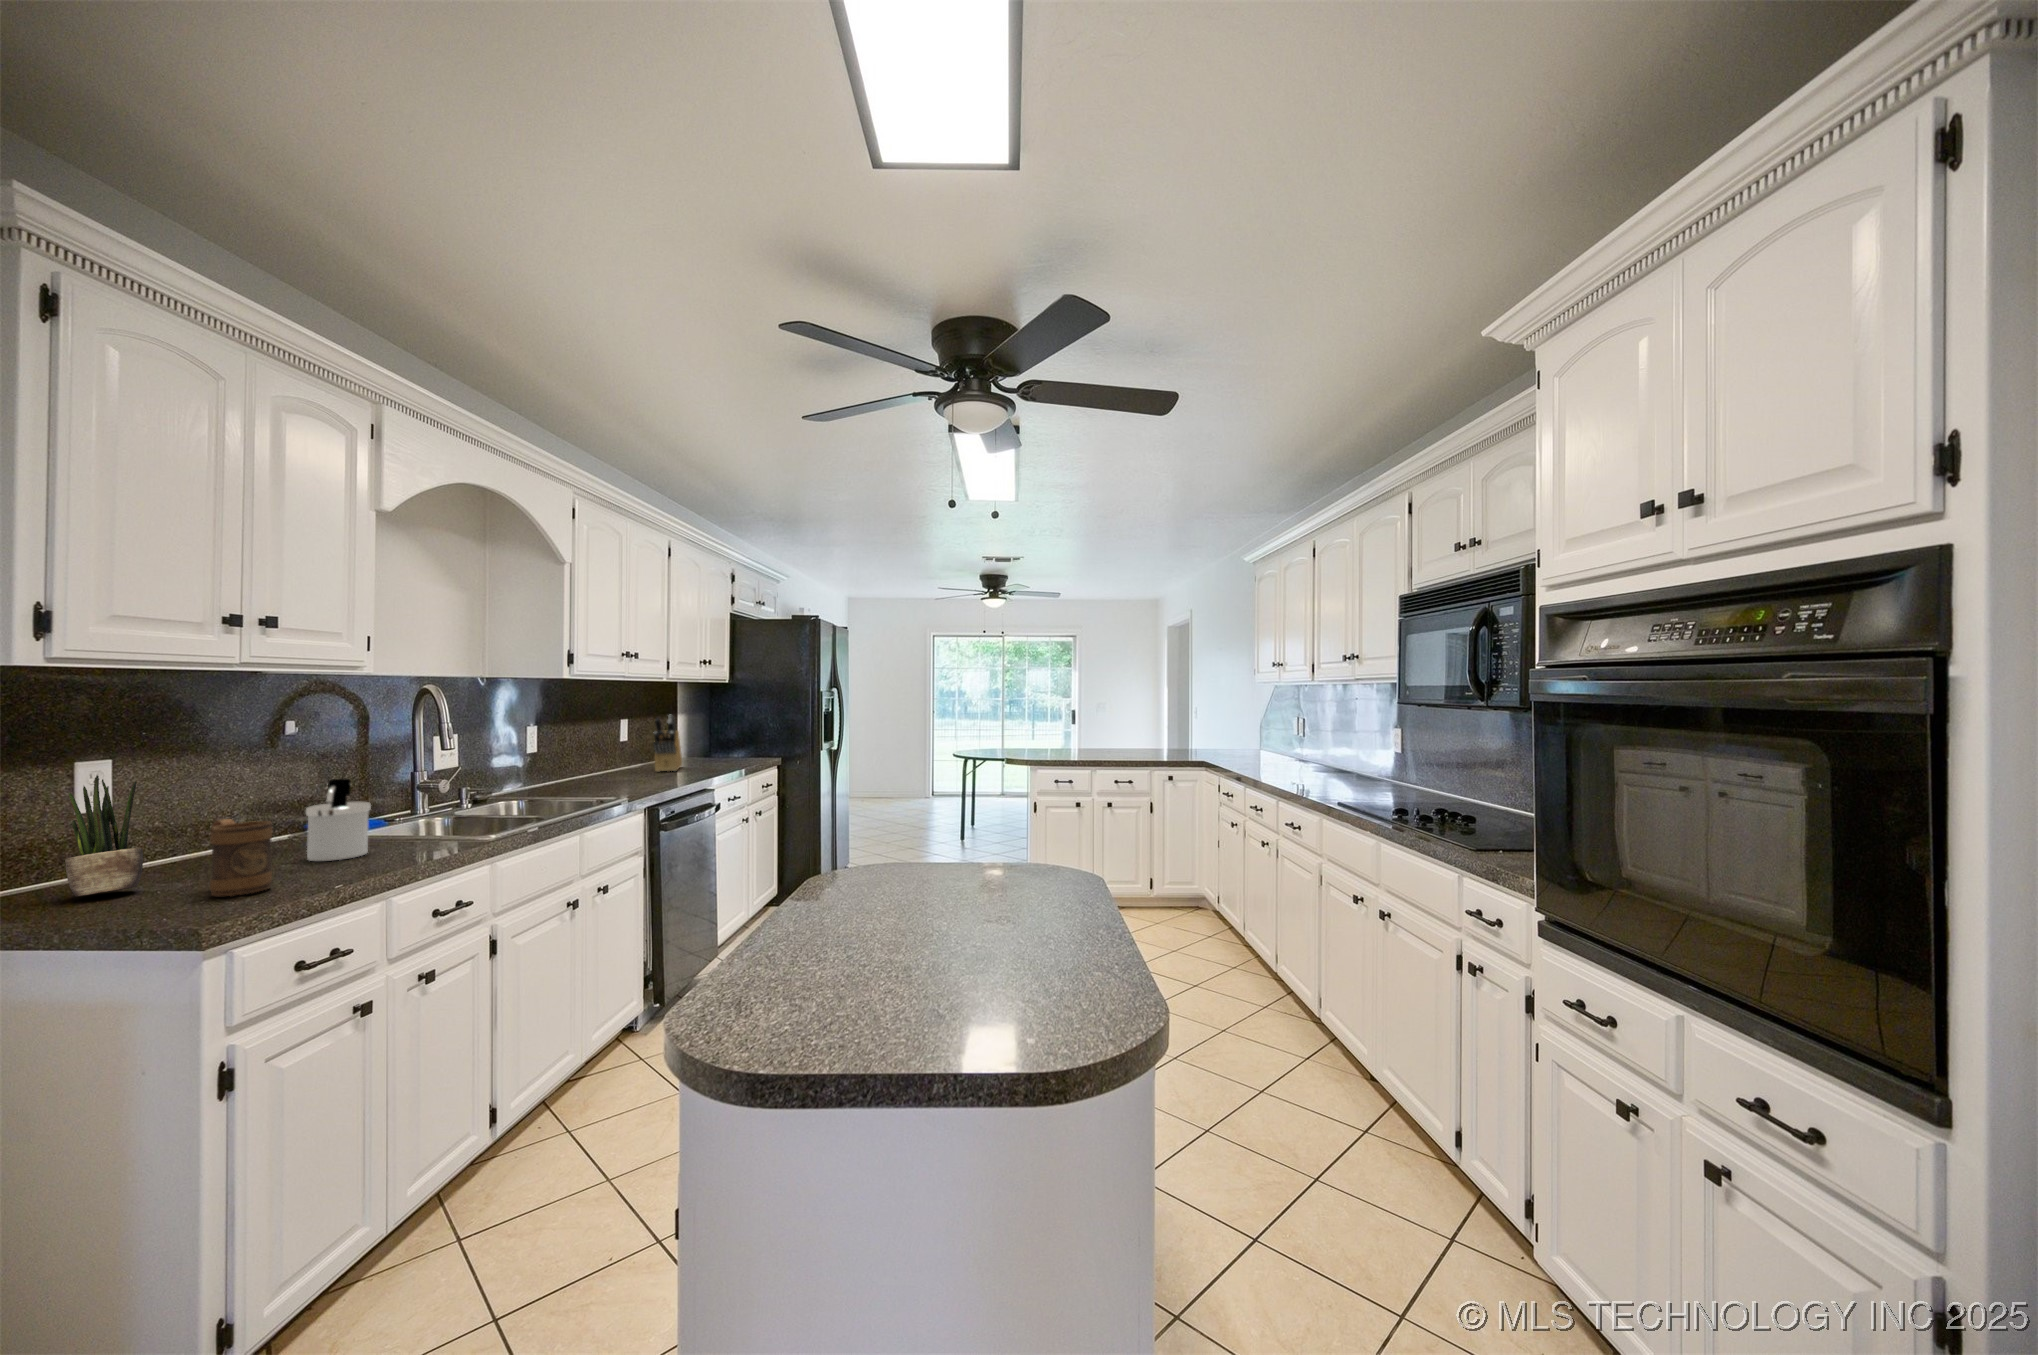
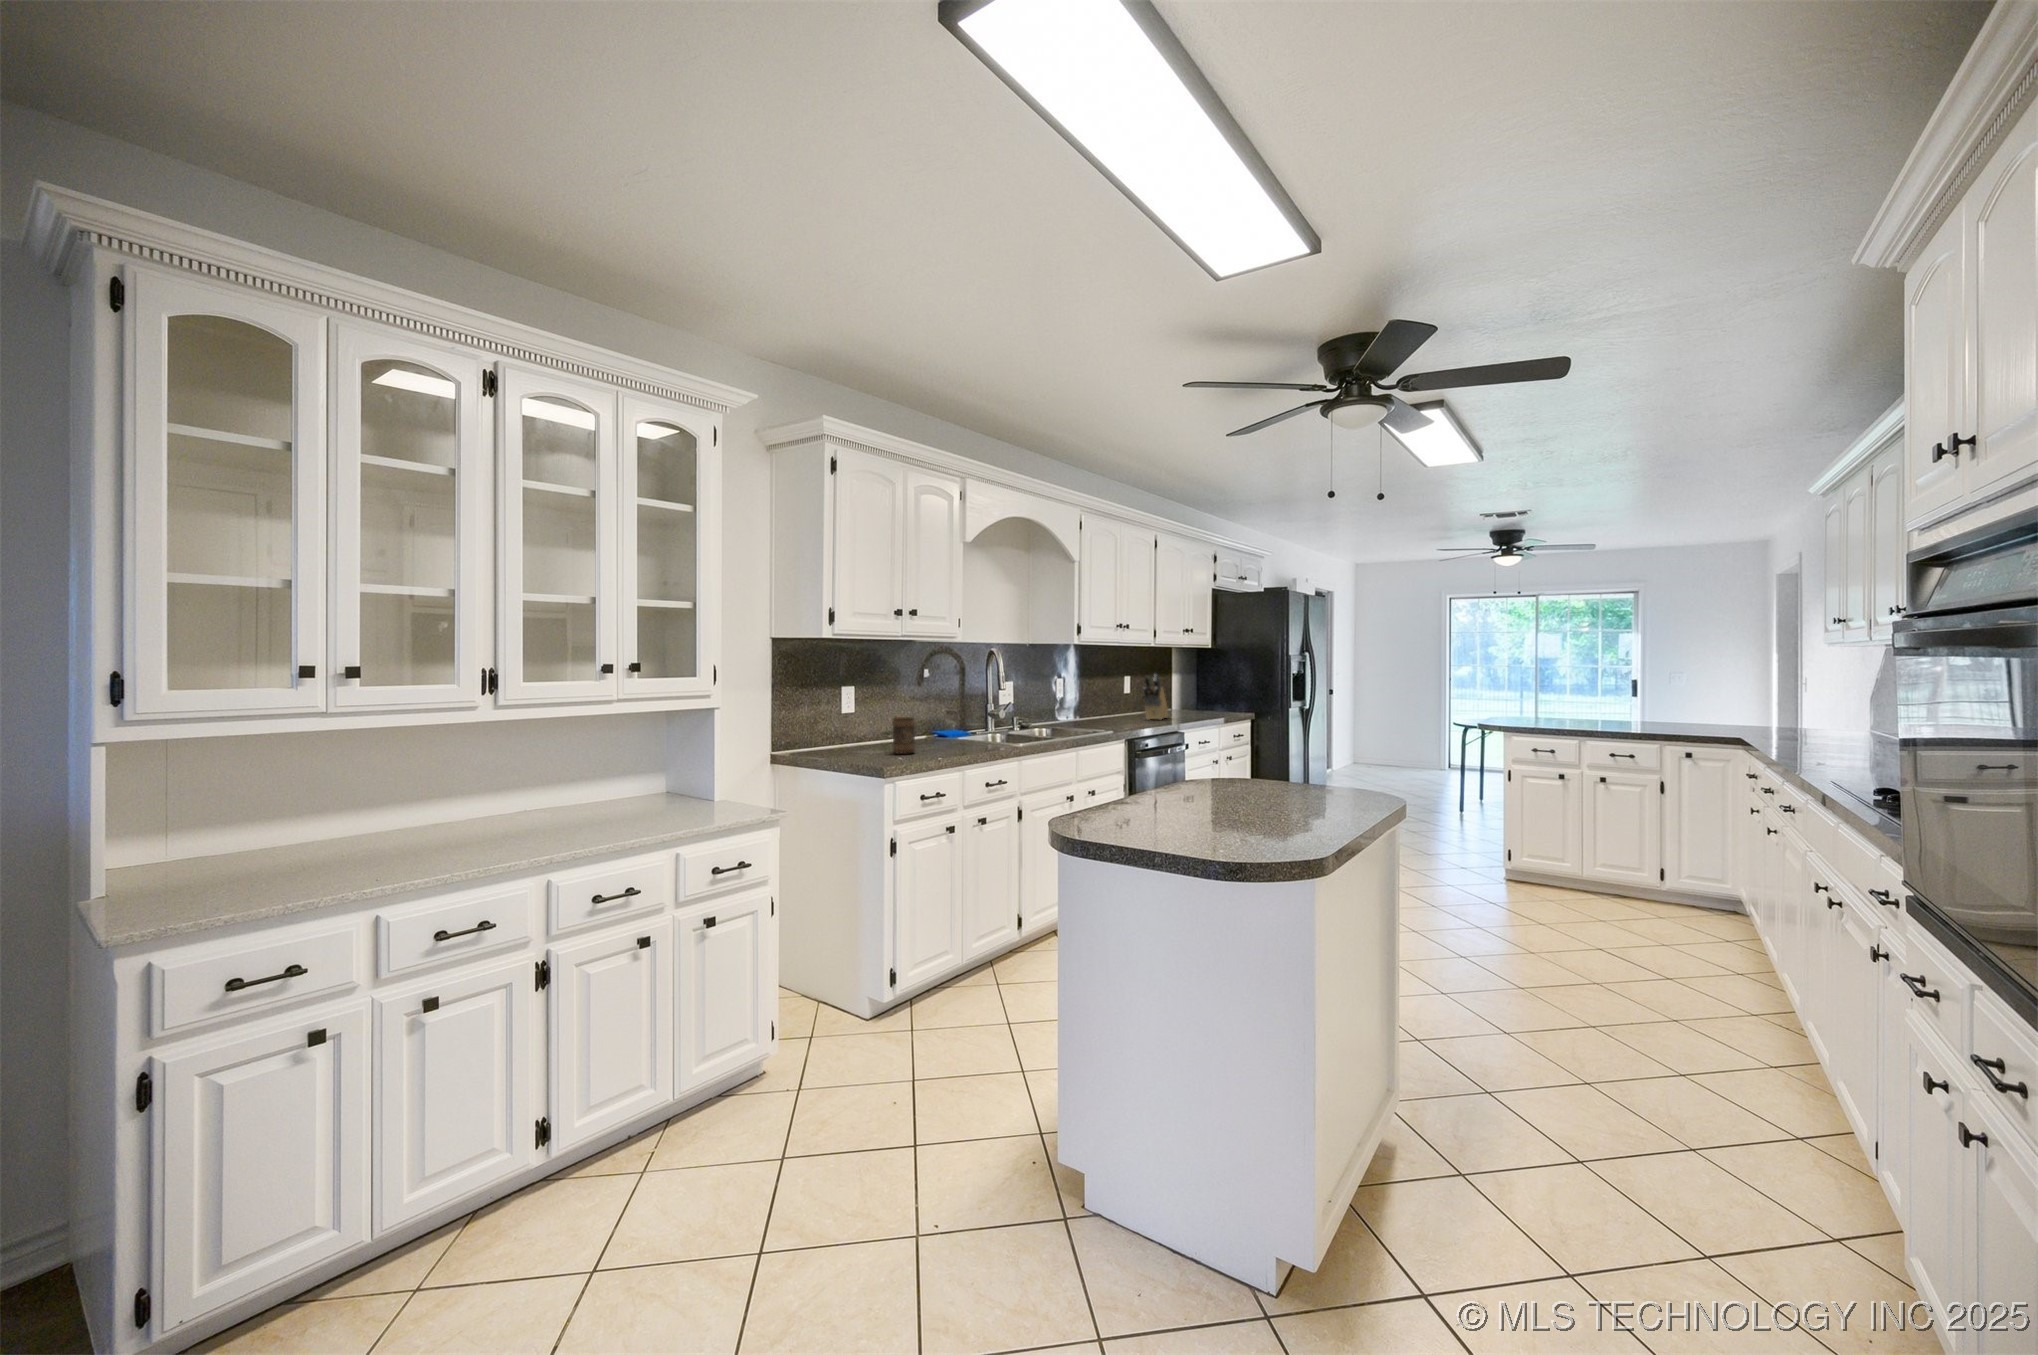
potted plant: present [65,776,143,897] -> none [848,690,872,749]
soap dispenser: present [306,778,371,861] -> none [933,700,960,746]

